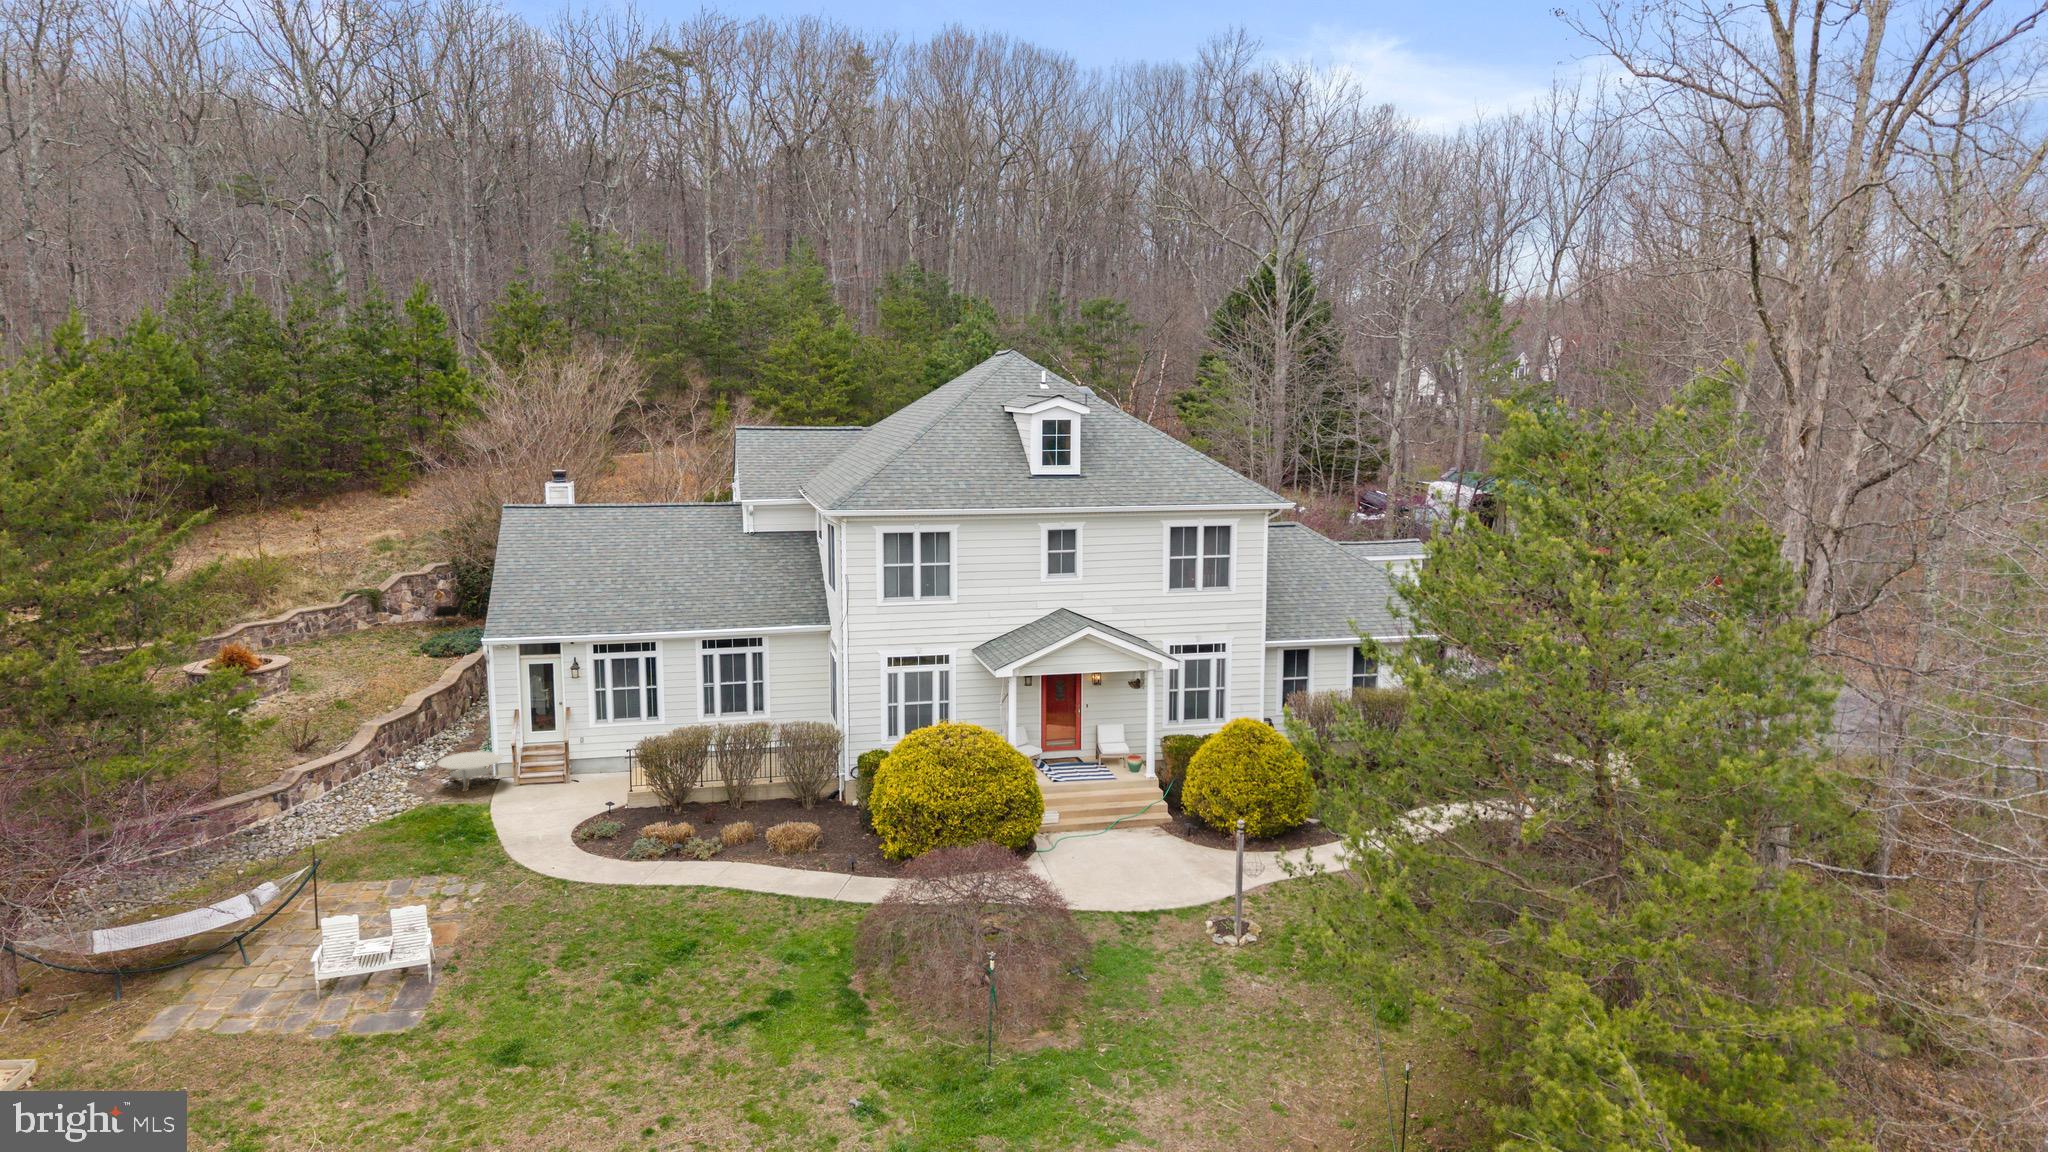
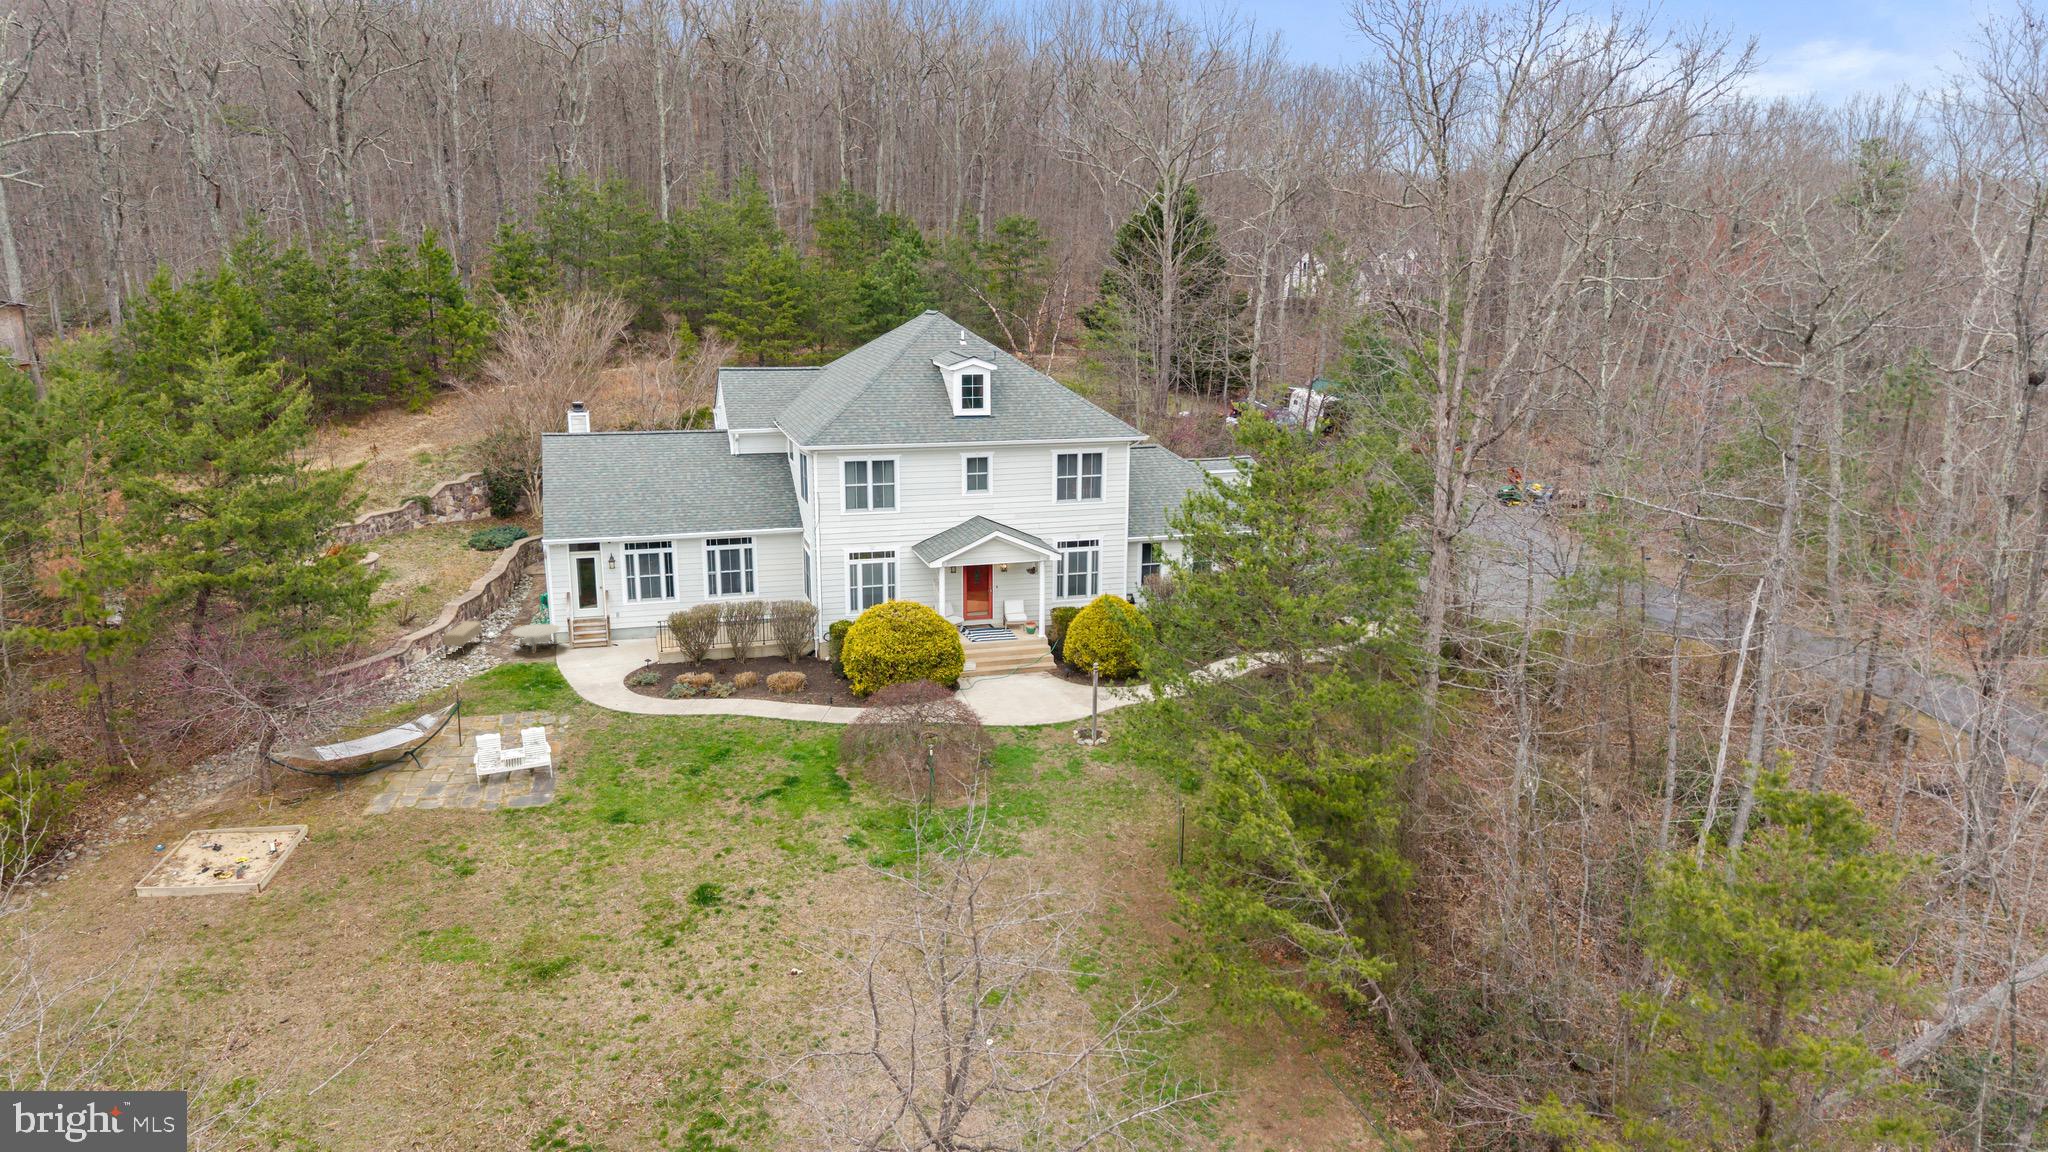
lounge chair: present [434,599,464,624] -> none [471,502,498,526]
bench: none [347,747,403,793] -> present [444,621,482,654]

